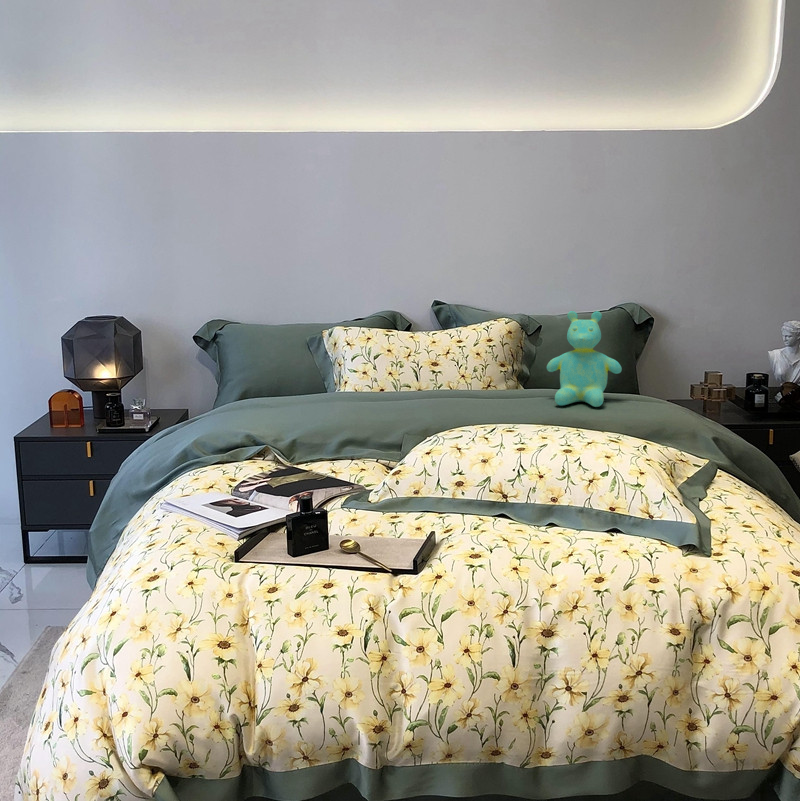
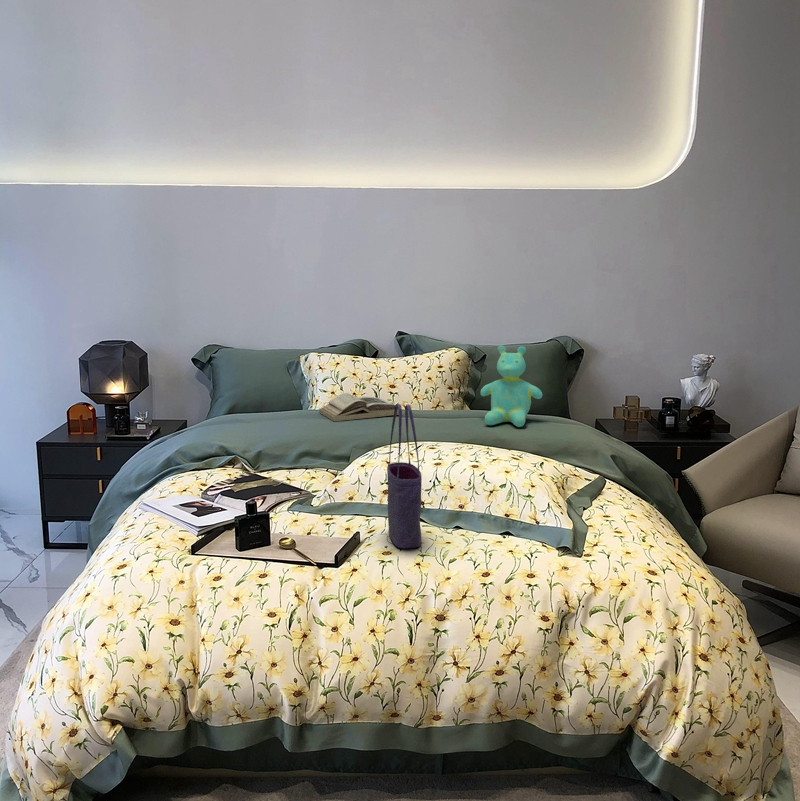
book: none [353,372,453,405] -> present [319,393,403,421]
tote bag: none [469,375,513,550] -> present [387,404,422,548]

